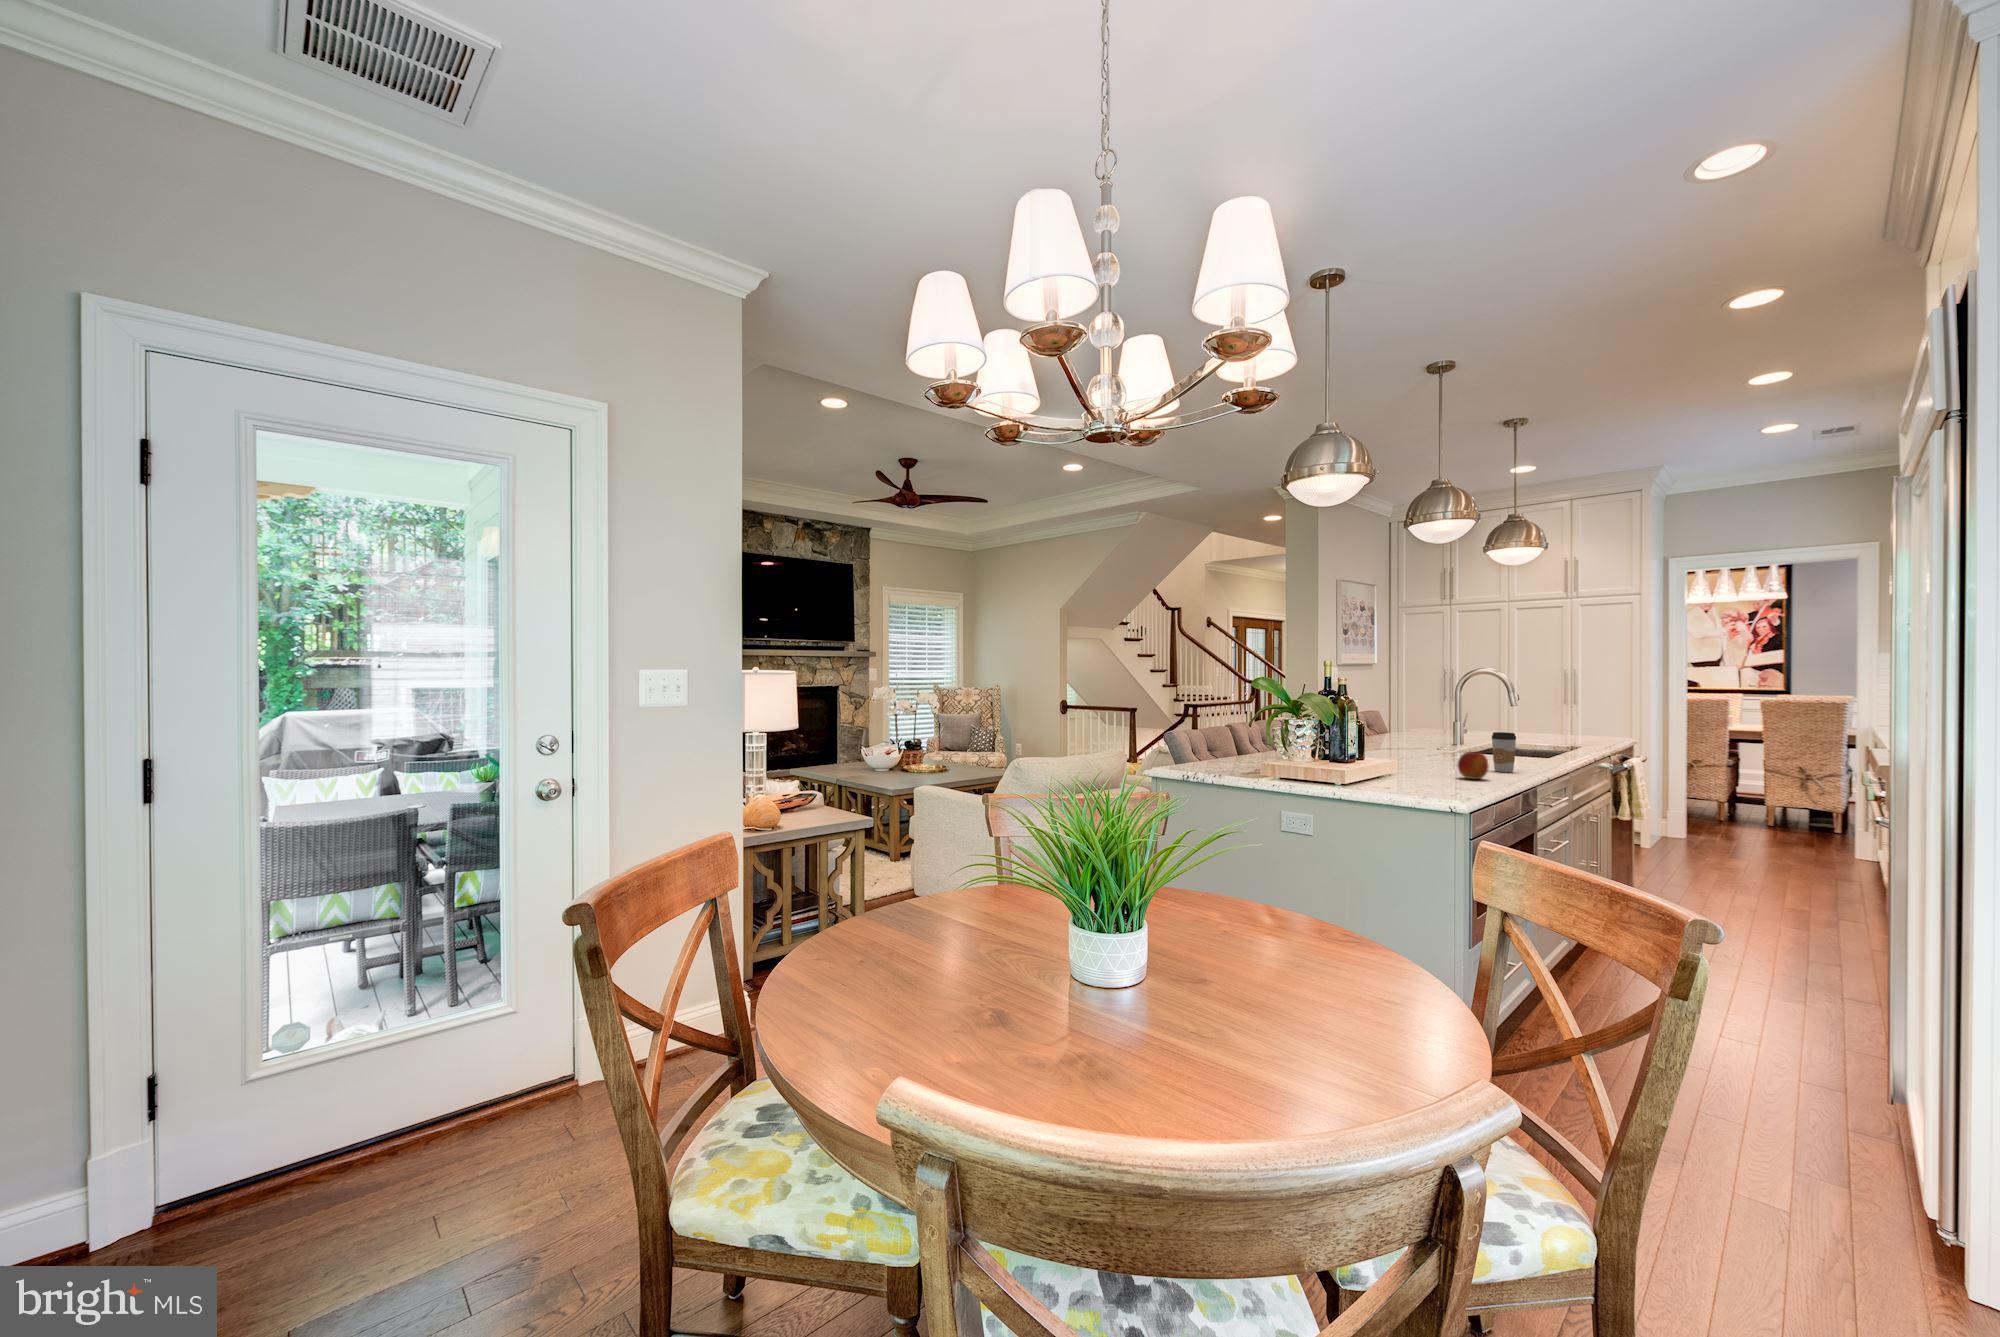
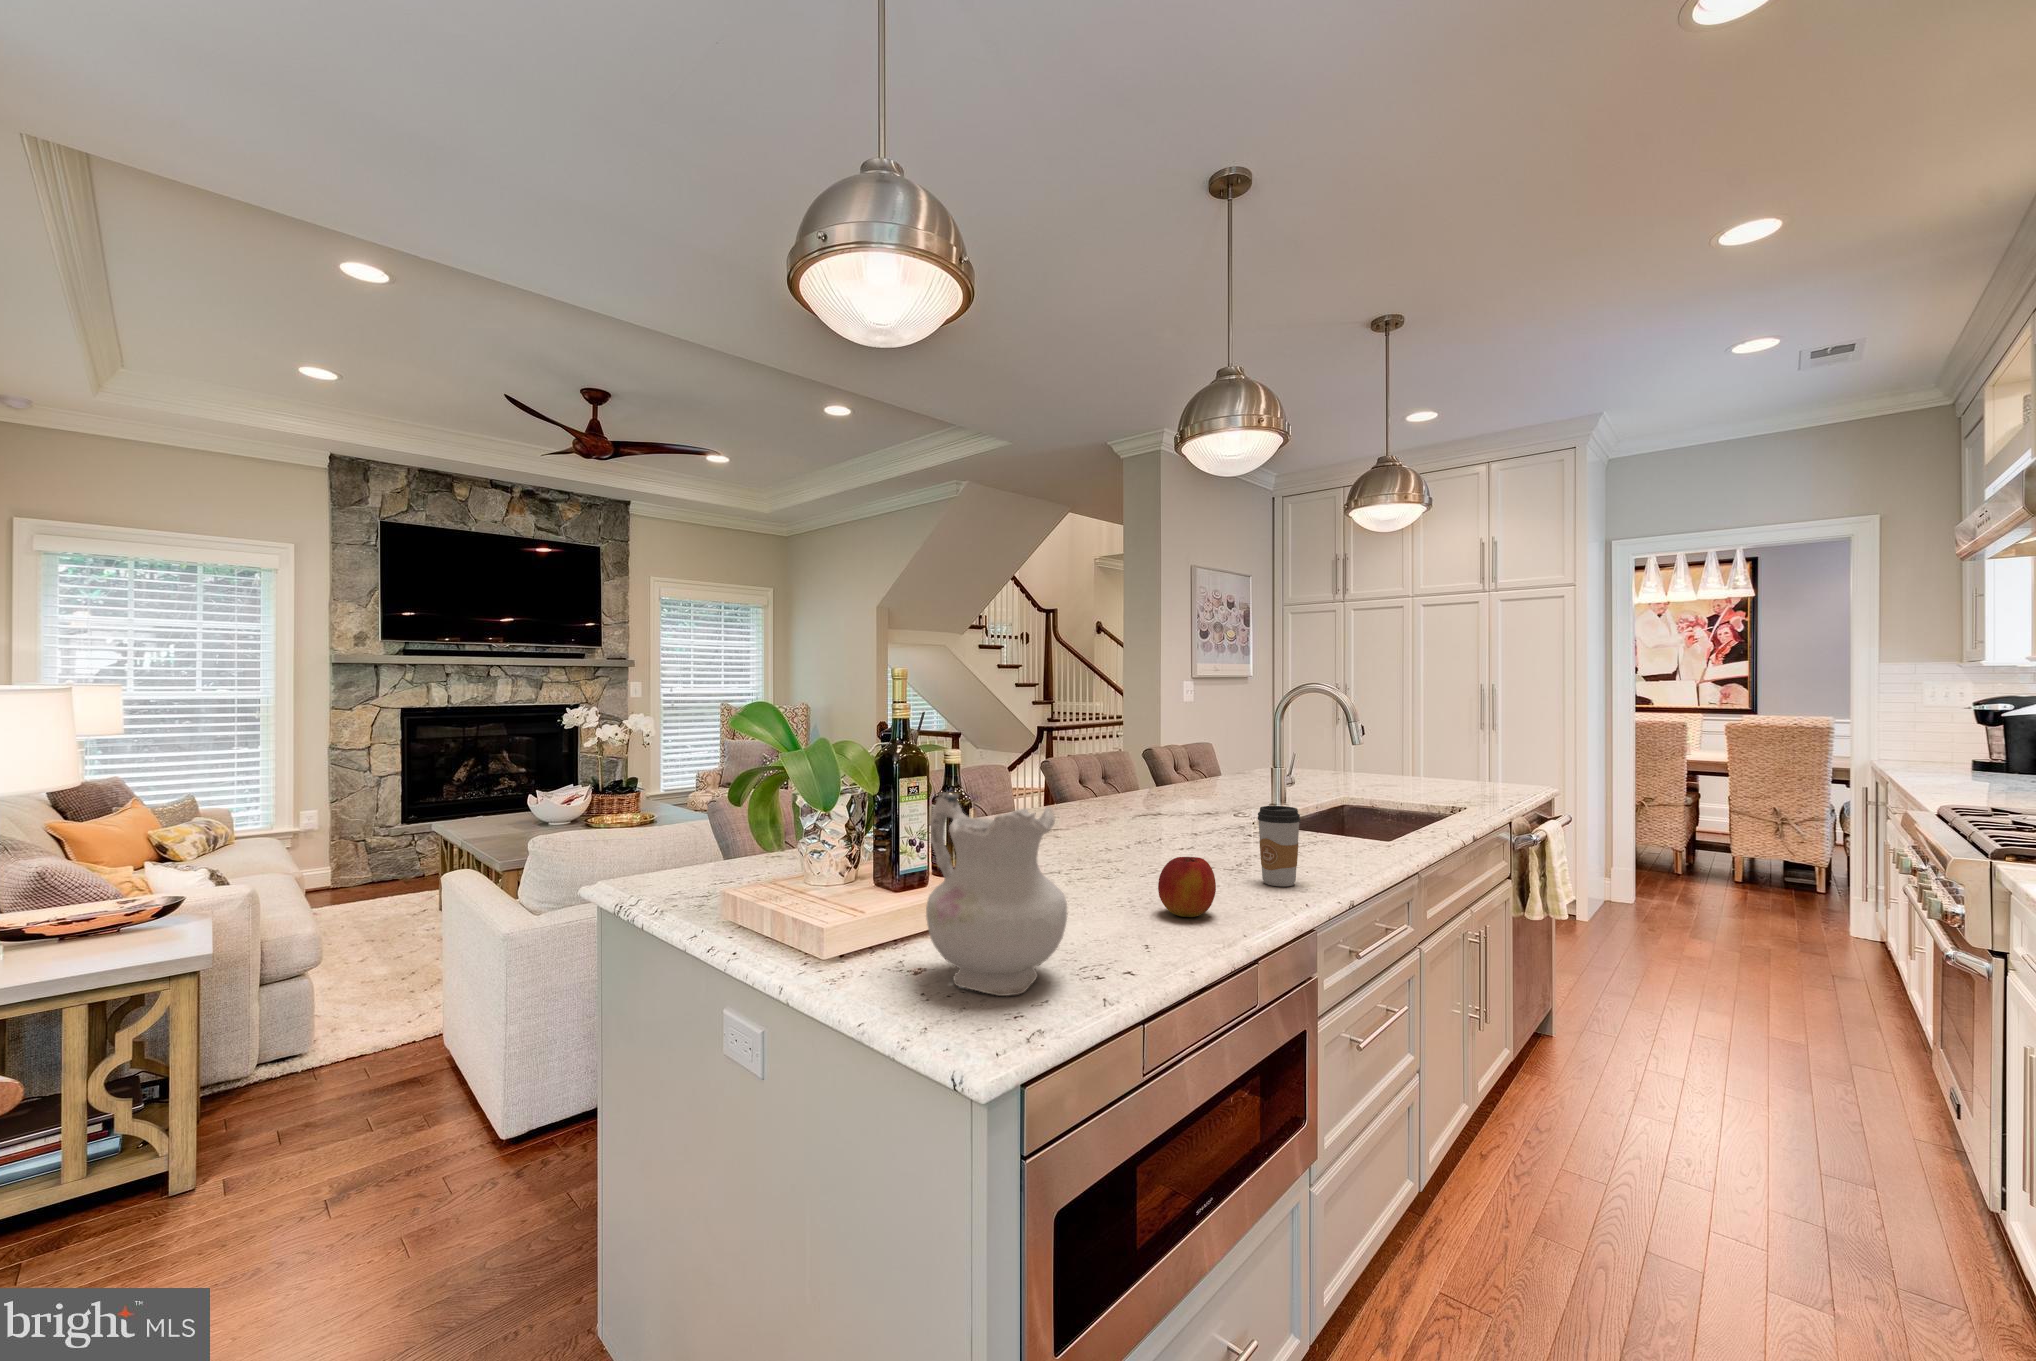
ceramic pitcher: none [1382,715,1455,794] -> present [926,792,1067,996]

